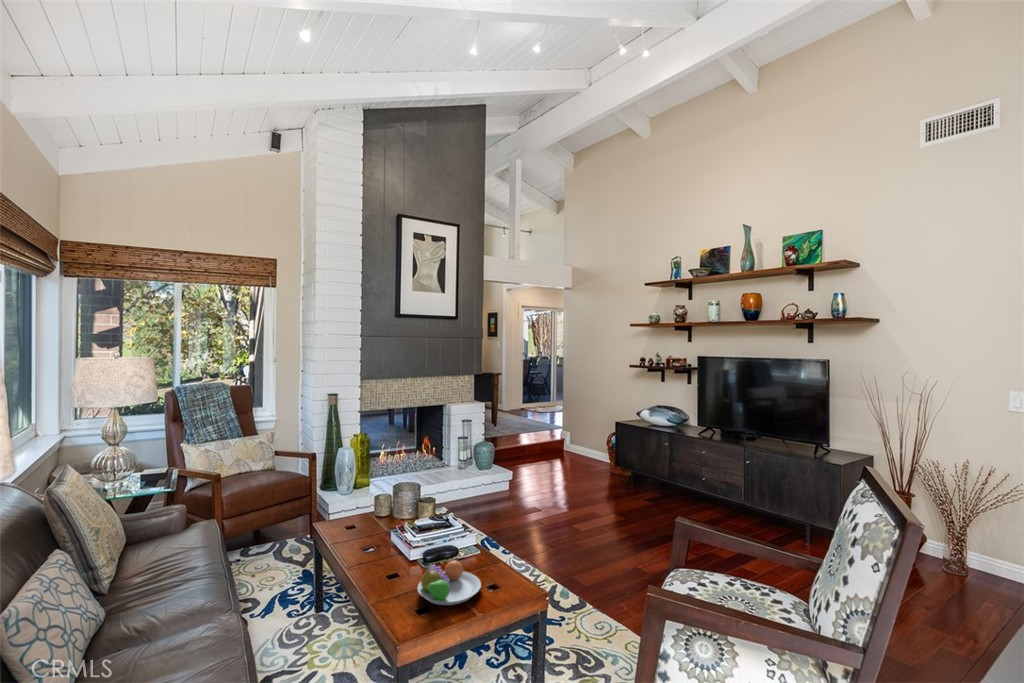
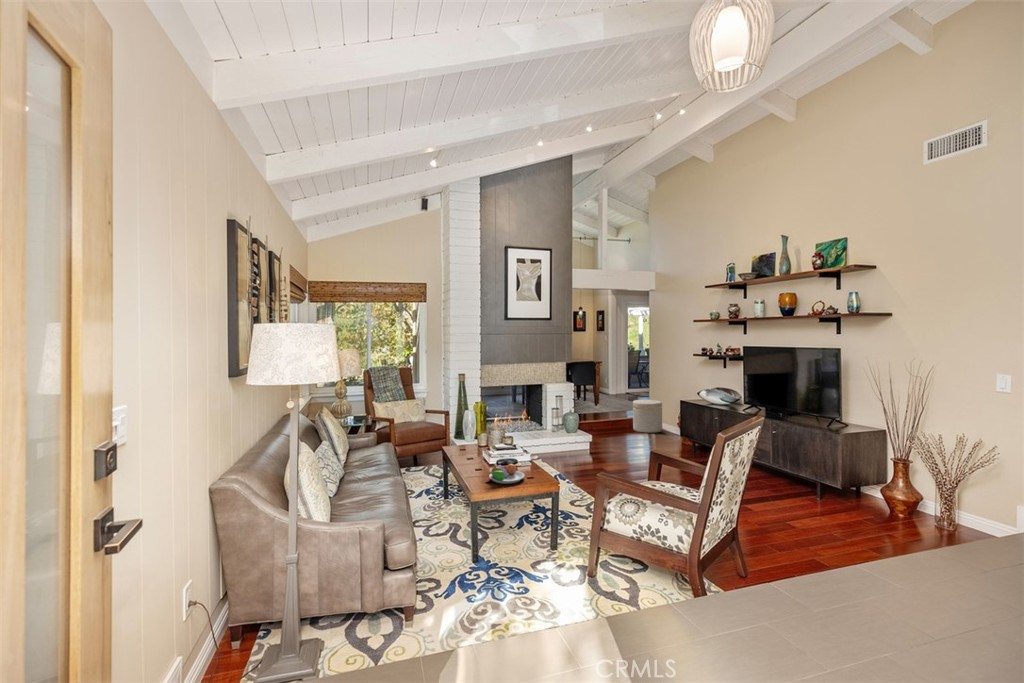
ottoman: none [550,420,585,460] -> present [633,400,662,433]

